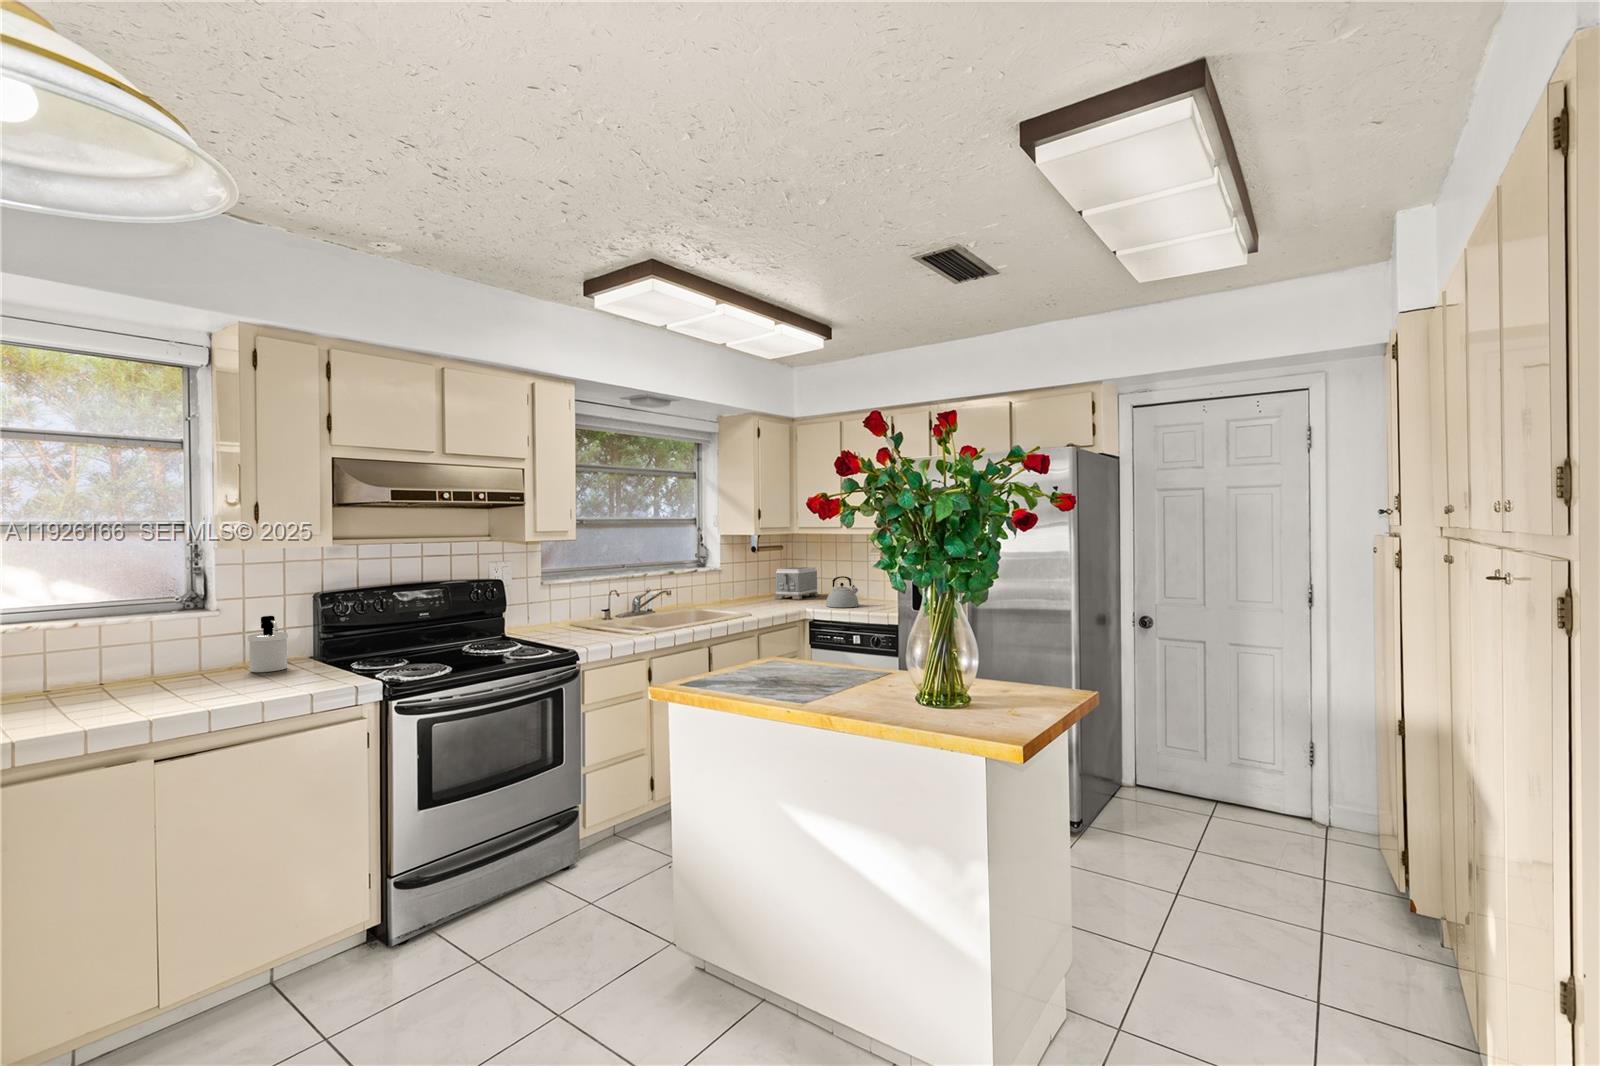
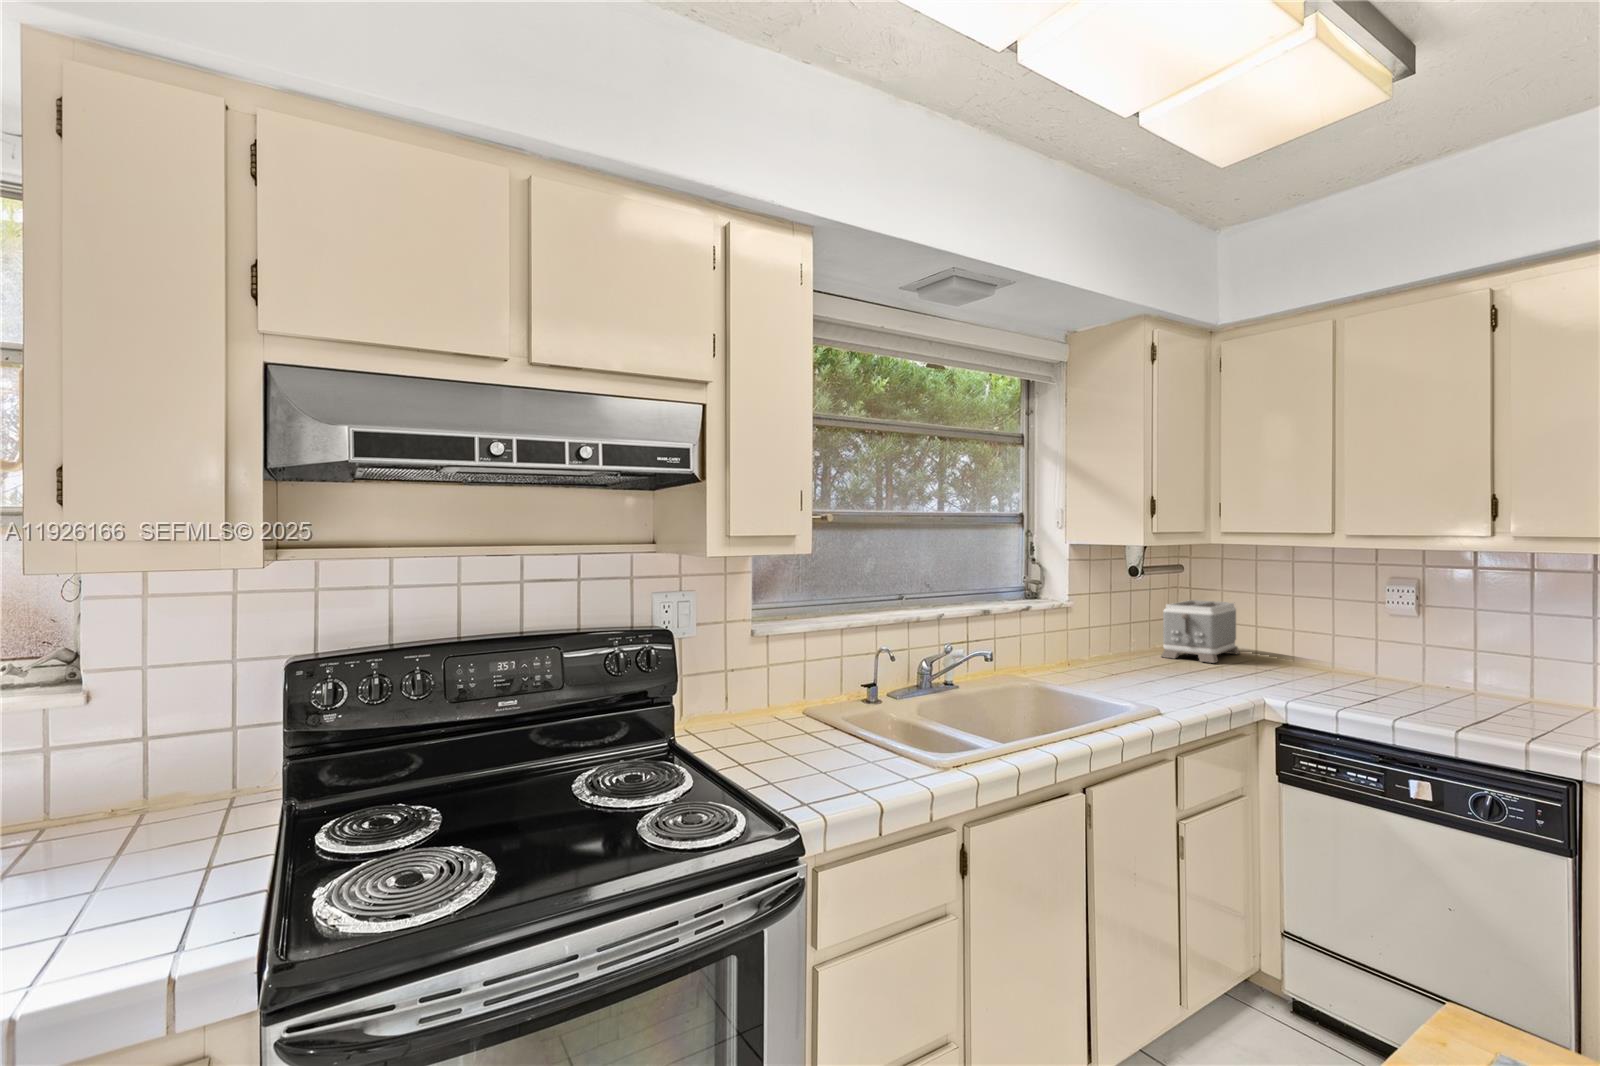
kettle: present [826,576,859,608] -> none [1290,631,1371,696]
soap dispenser: present [248,616,288,672] -> none [93,716,189,849]

